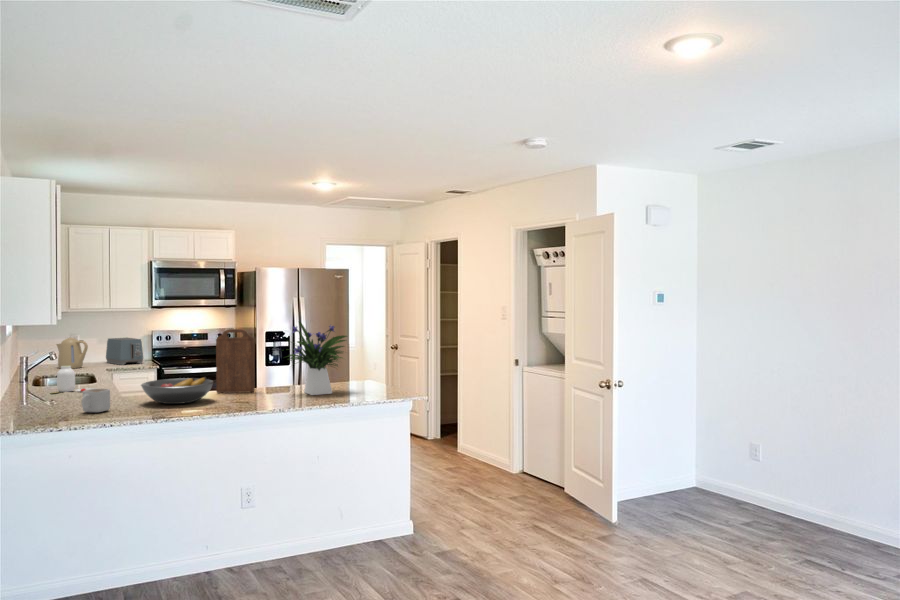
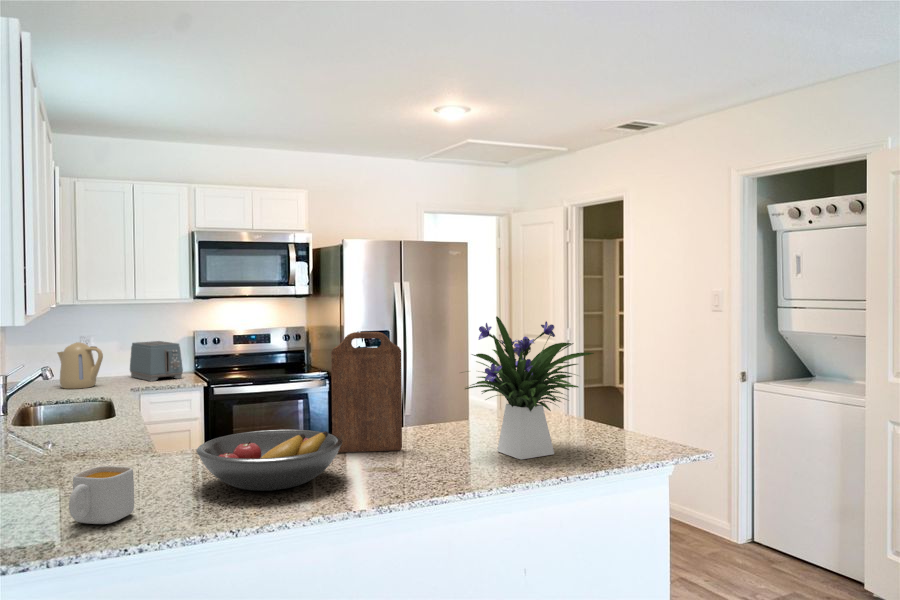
jar: present [52,366,94,393] -> none [29,397,114,449]

